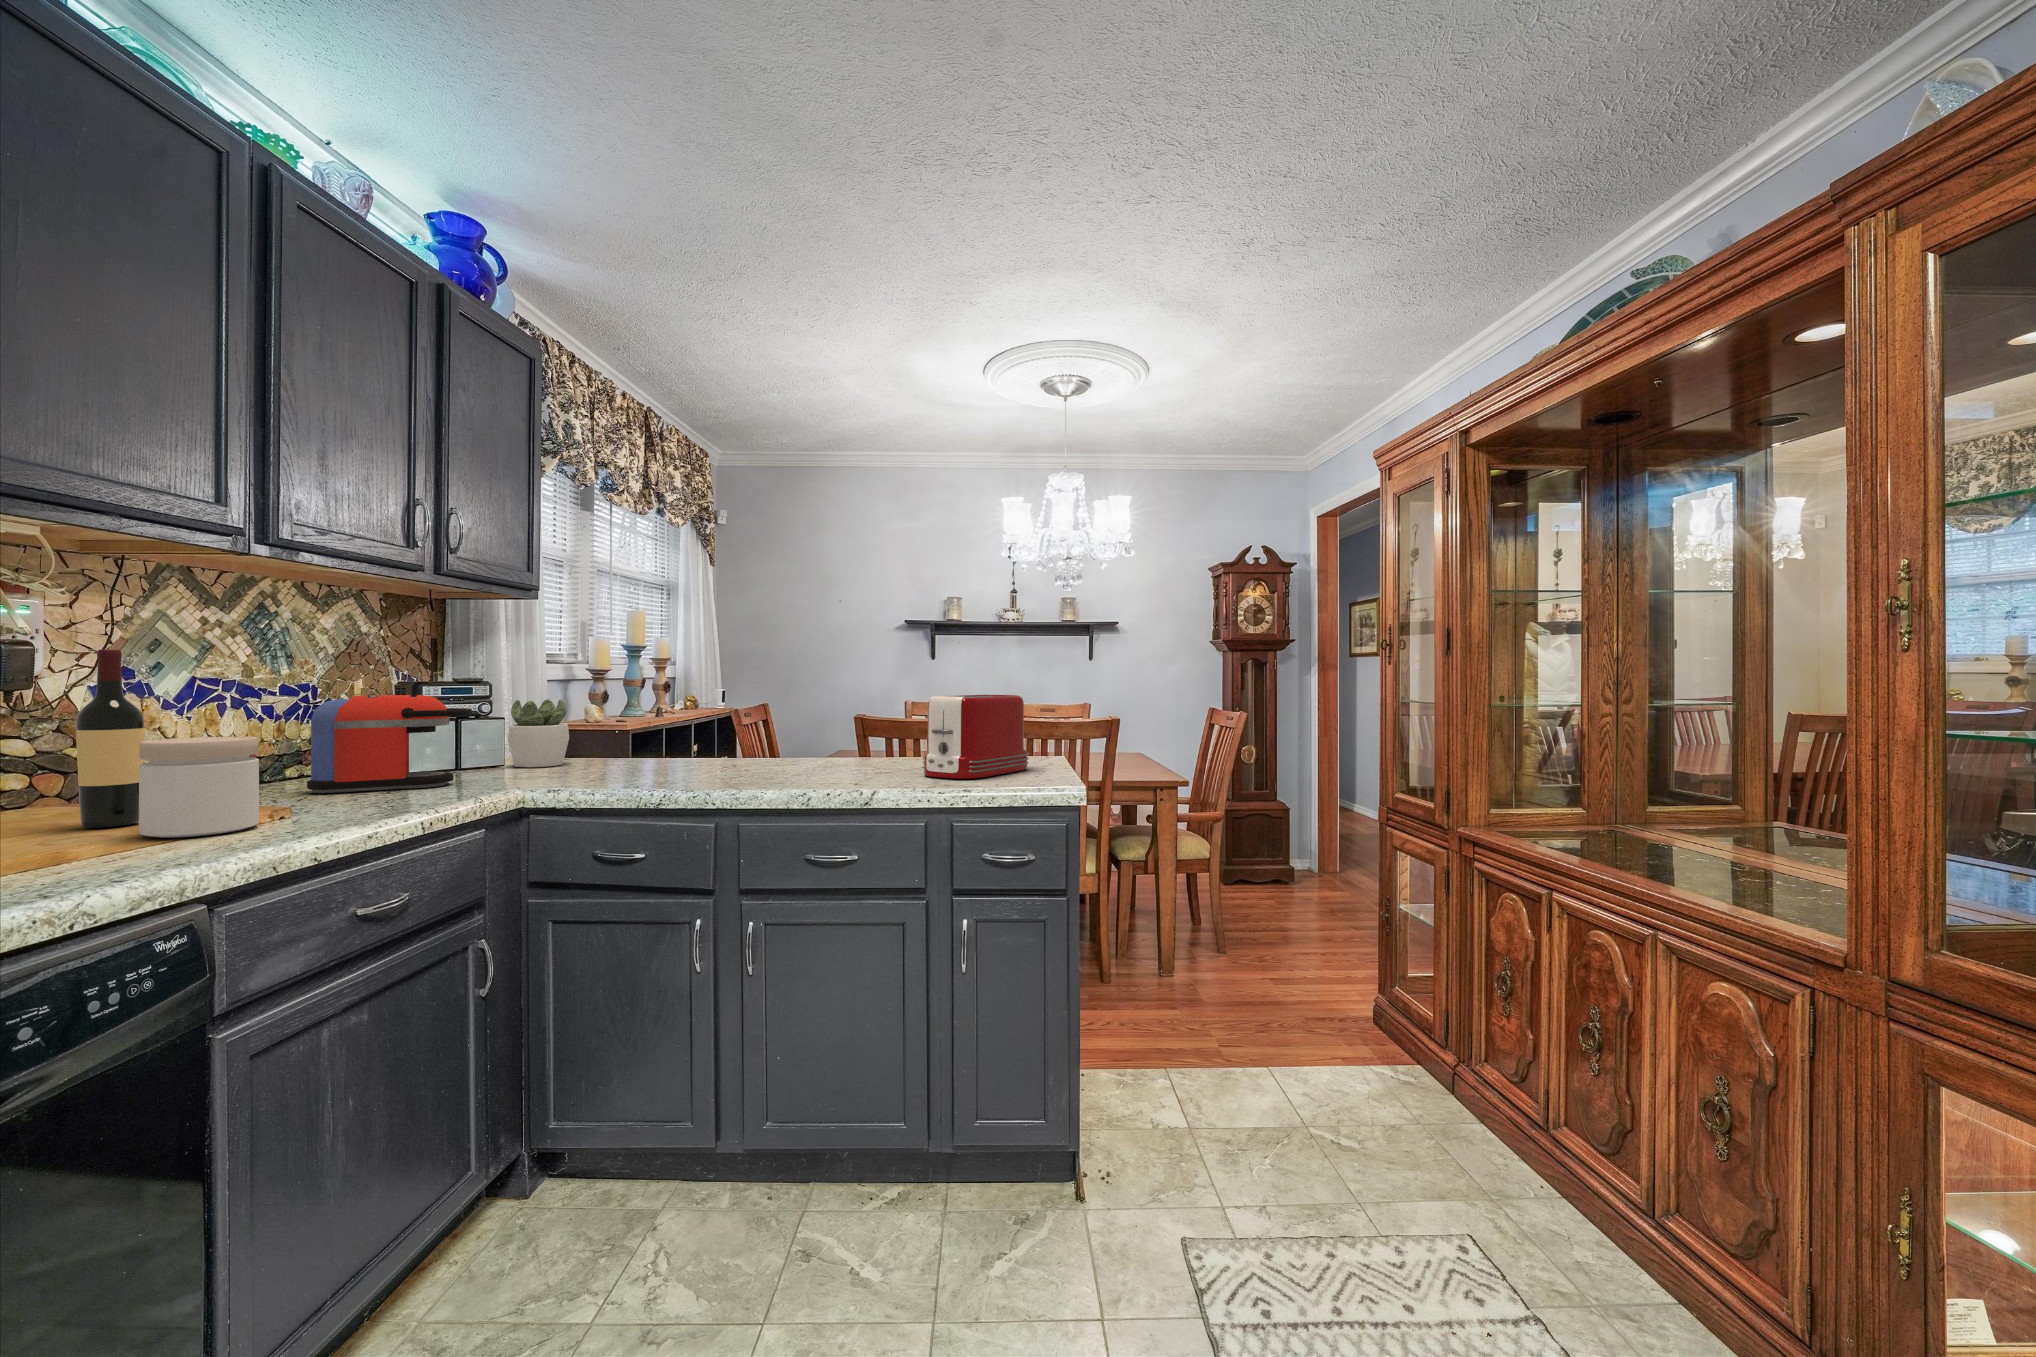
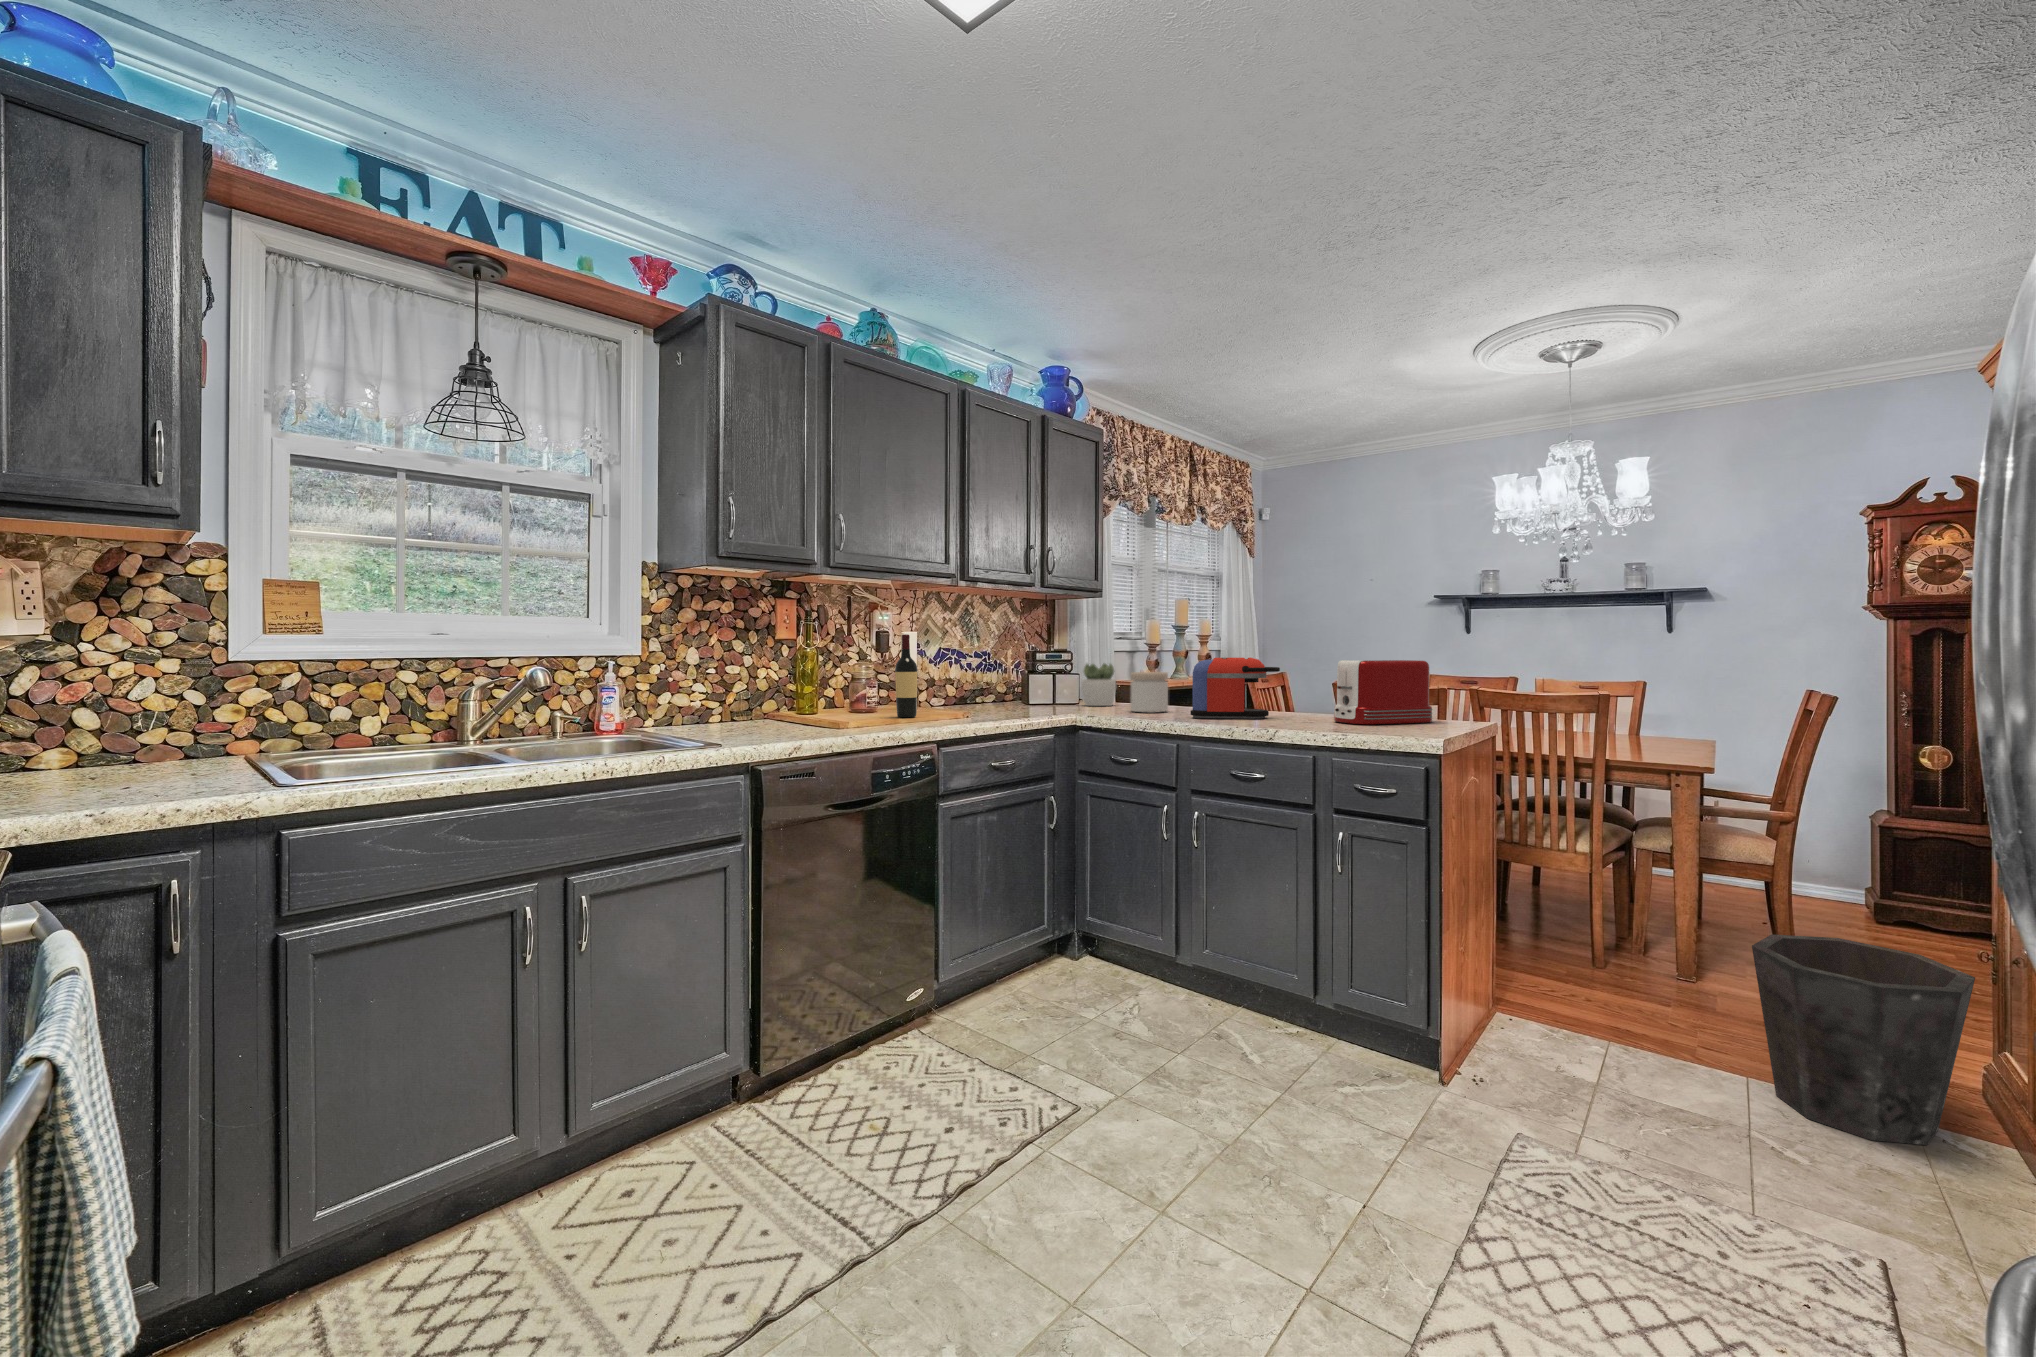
coffee maker: present [307,695,472,793] -> present [1190,658,1280,719]
jar: present [139,737,259,838] -> present [1131,672,1168,713]
waste bin: none [1317,947,1475,1143] -> present [1752,935,1975,1145]

